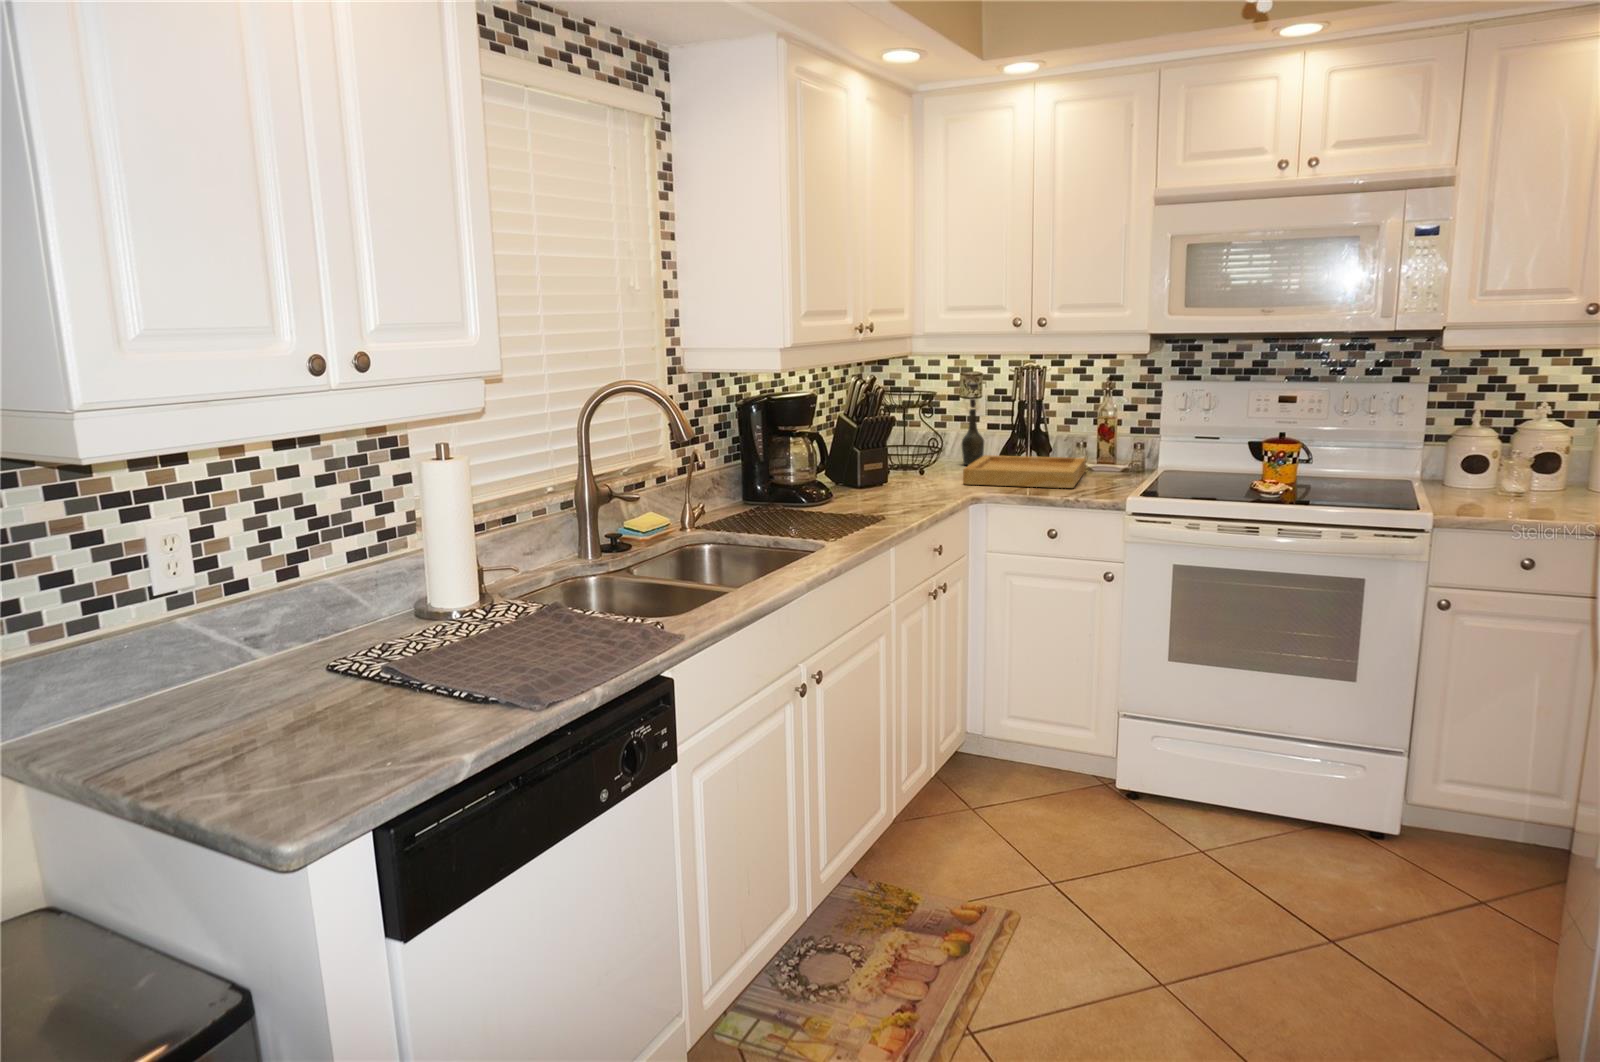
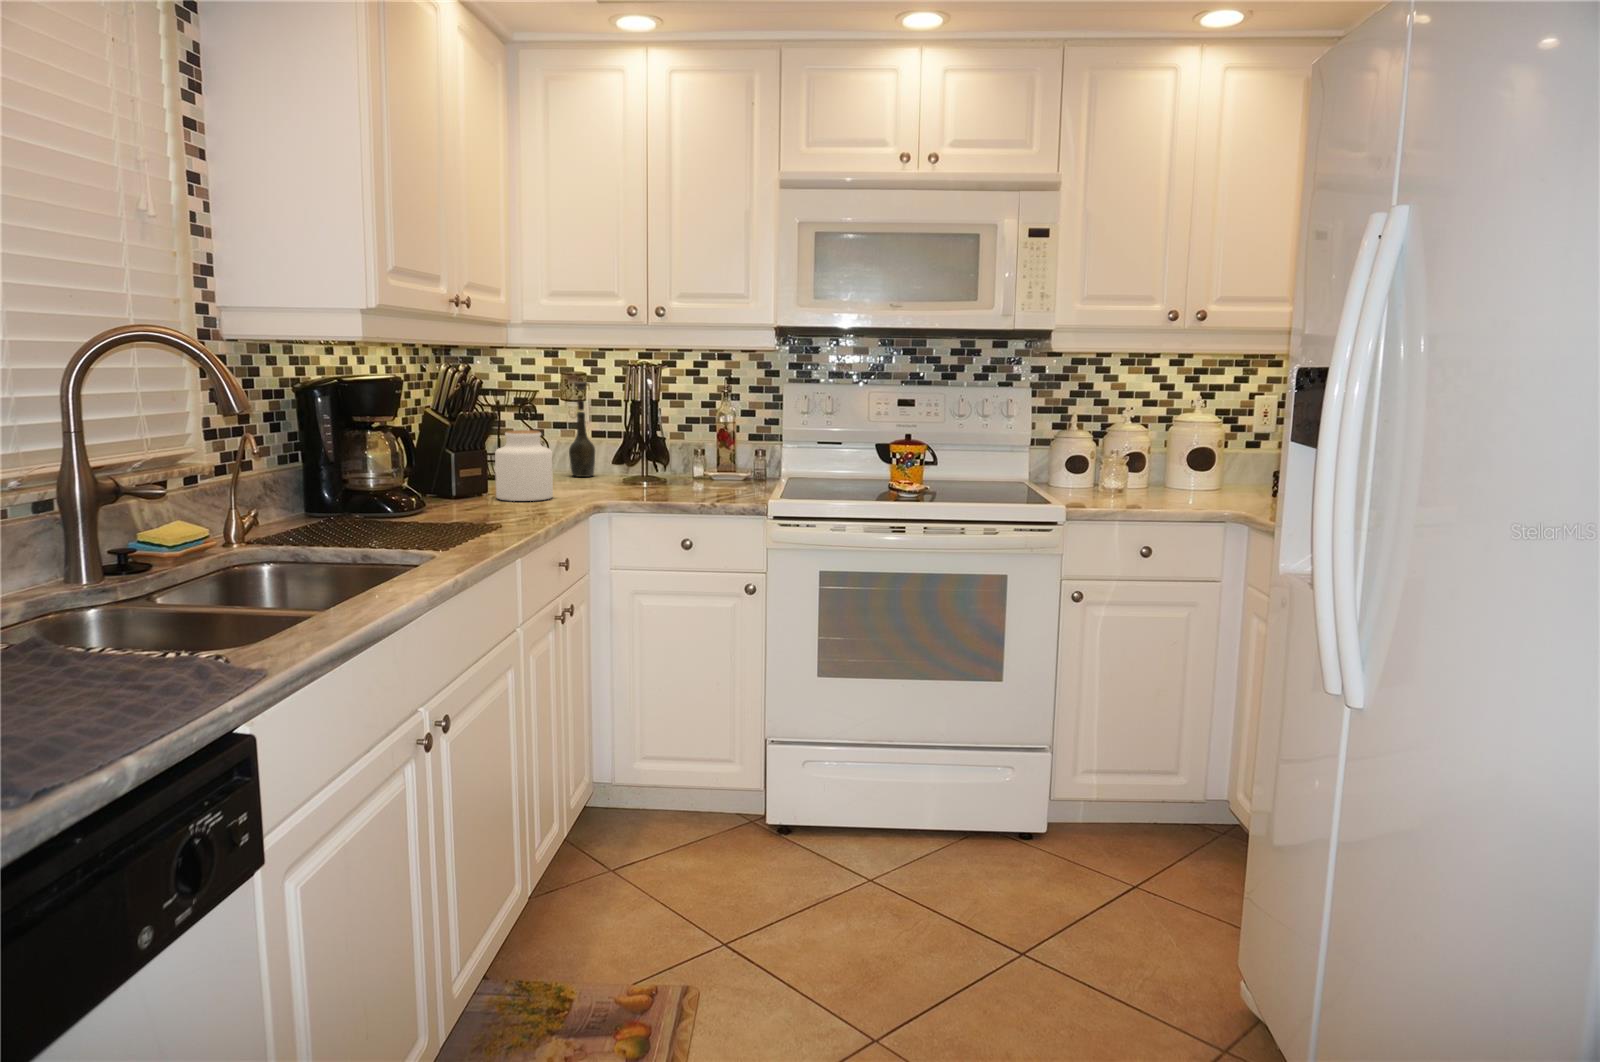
jar: none [890,431,937,492] -> present [495,430,553,501]
tray: present [963,455,1086,488] -> none [581,464,710,494]

